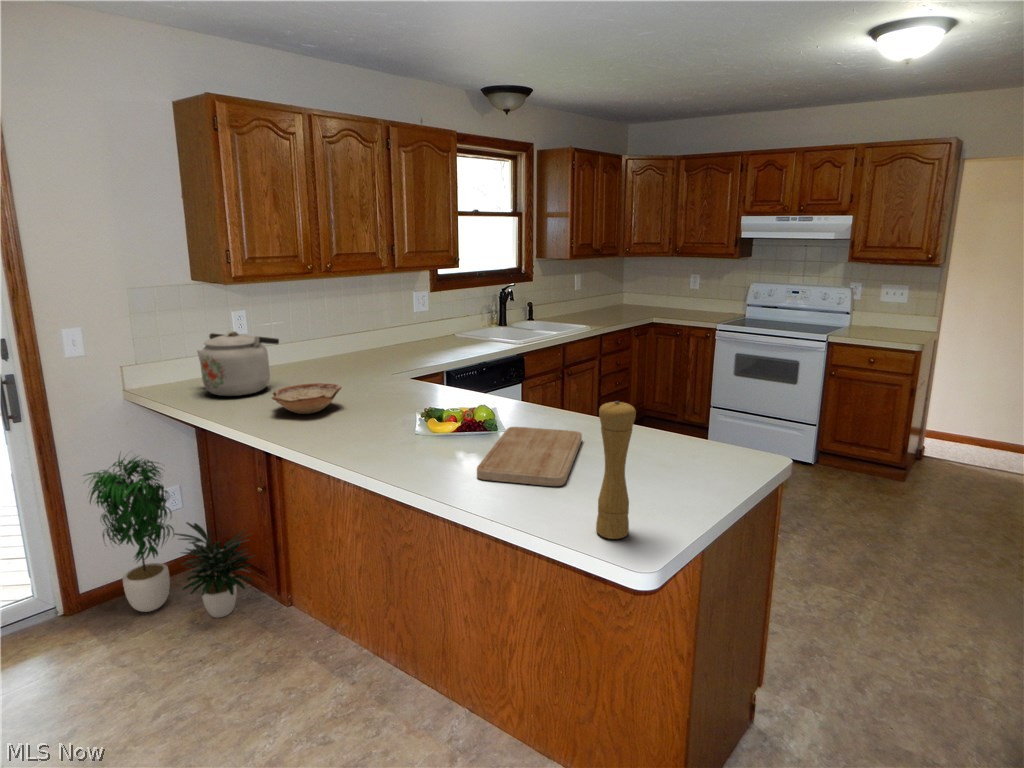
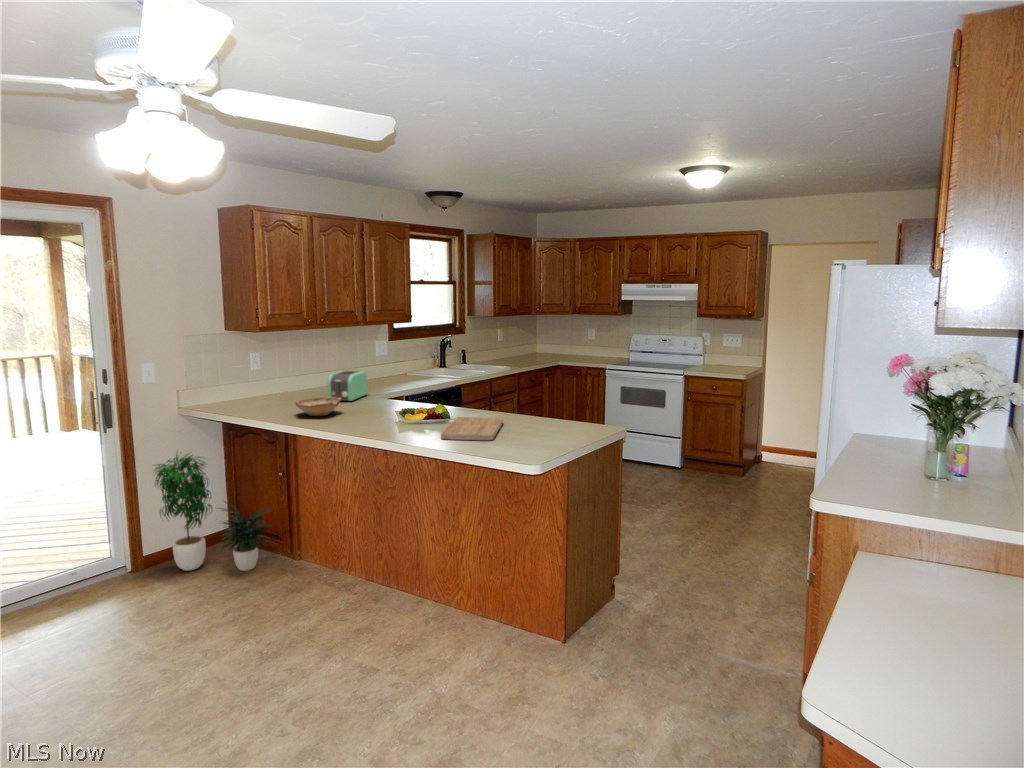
kettle: present [197,331,279,396] -> none [231,364,291,409]
toaster: none [332,338,392,384] -> present [328,371,367,401]
pepper mill: present [596,401,636,539] -> none [509,382,528,456]

